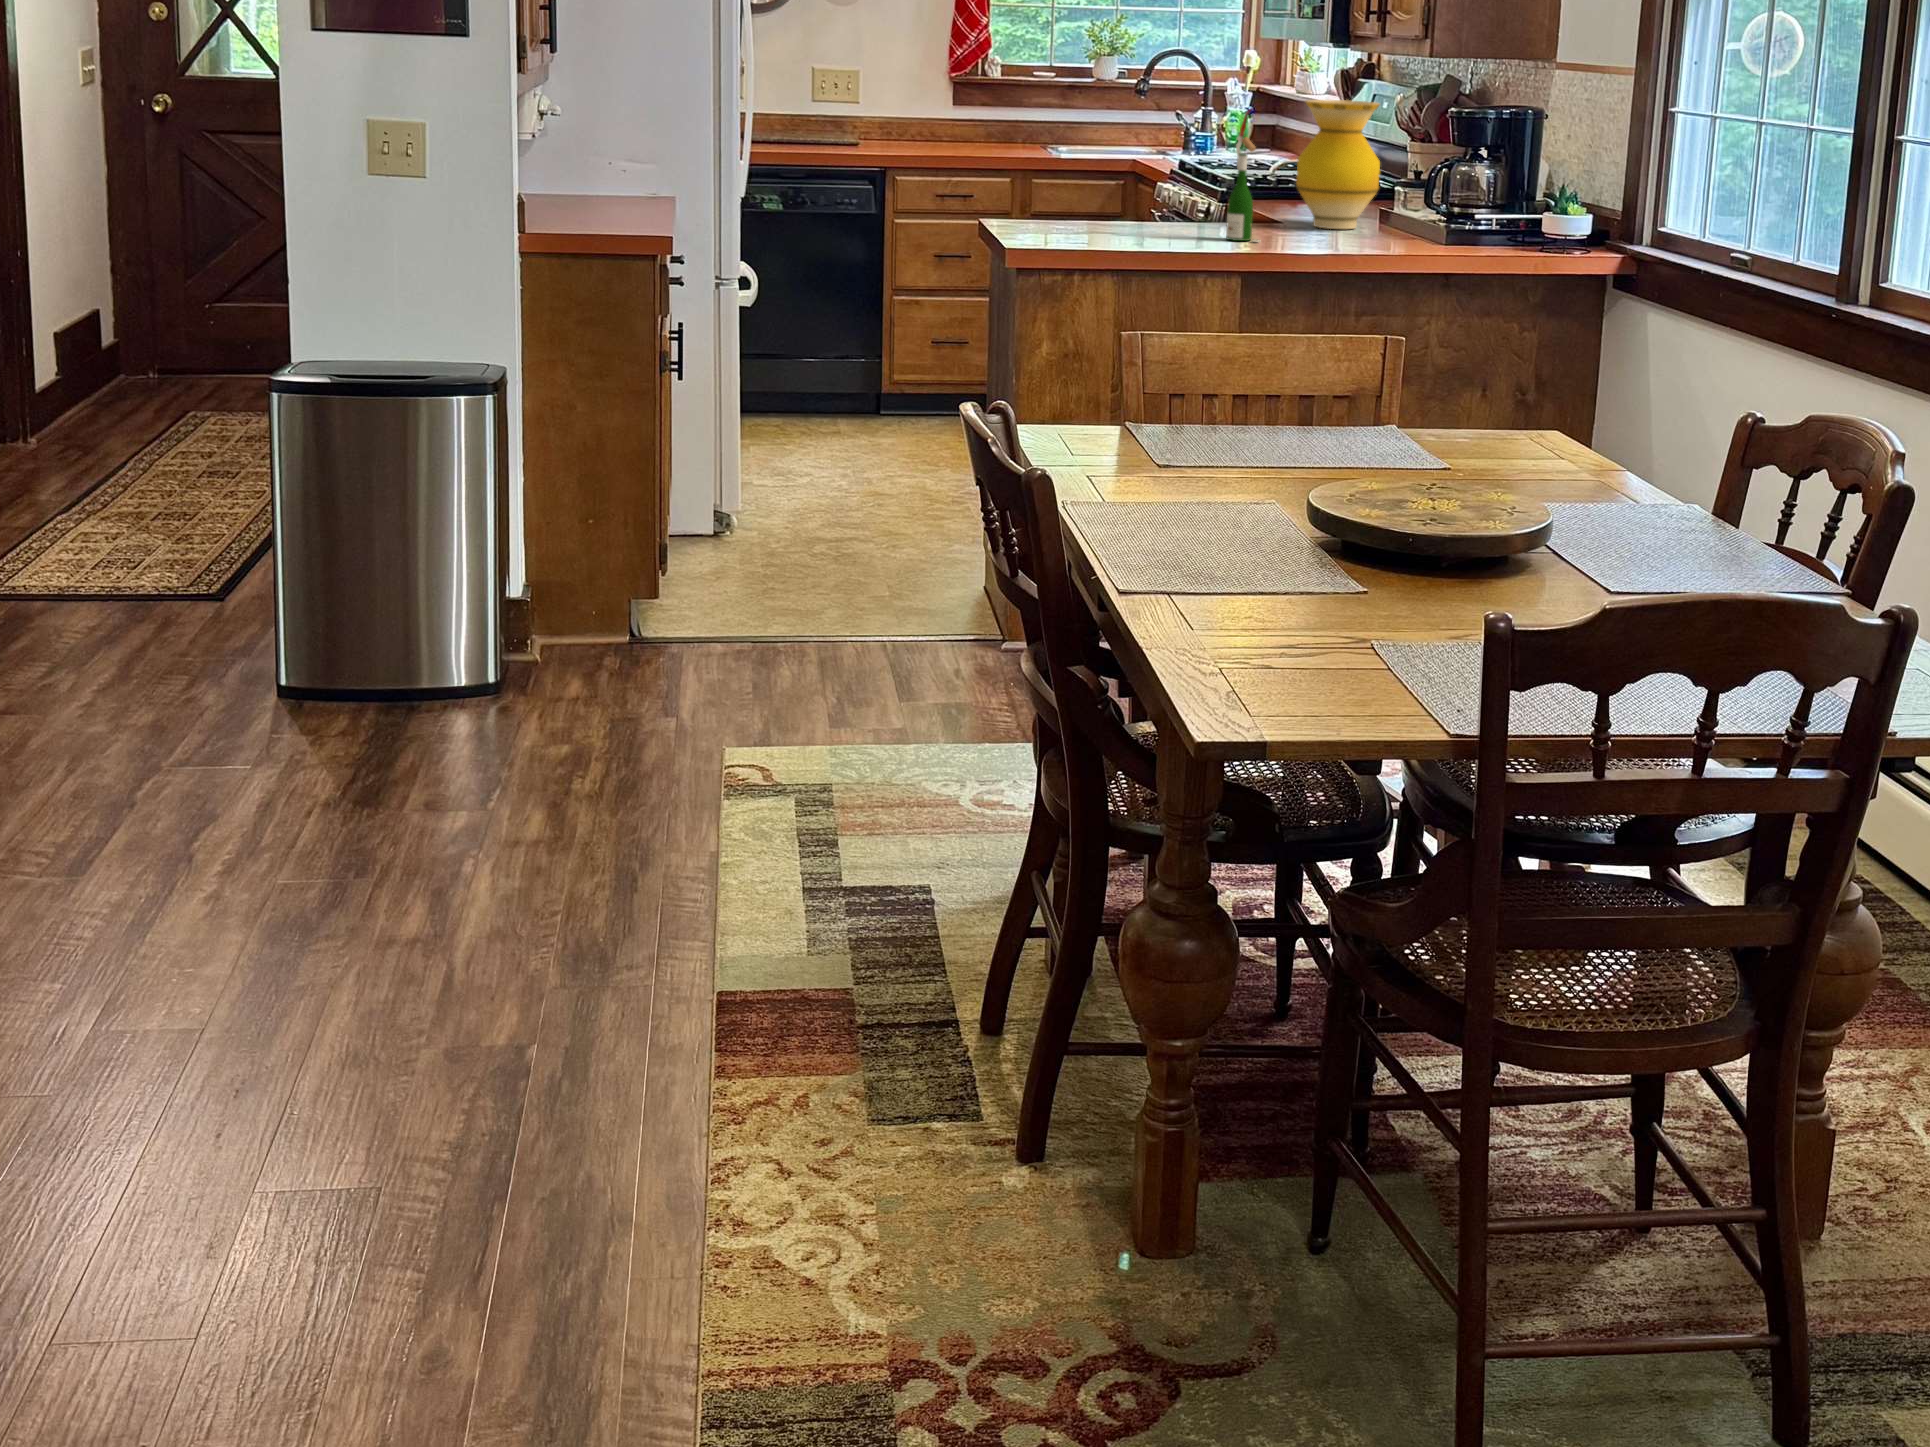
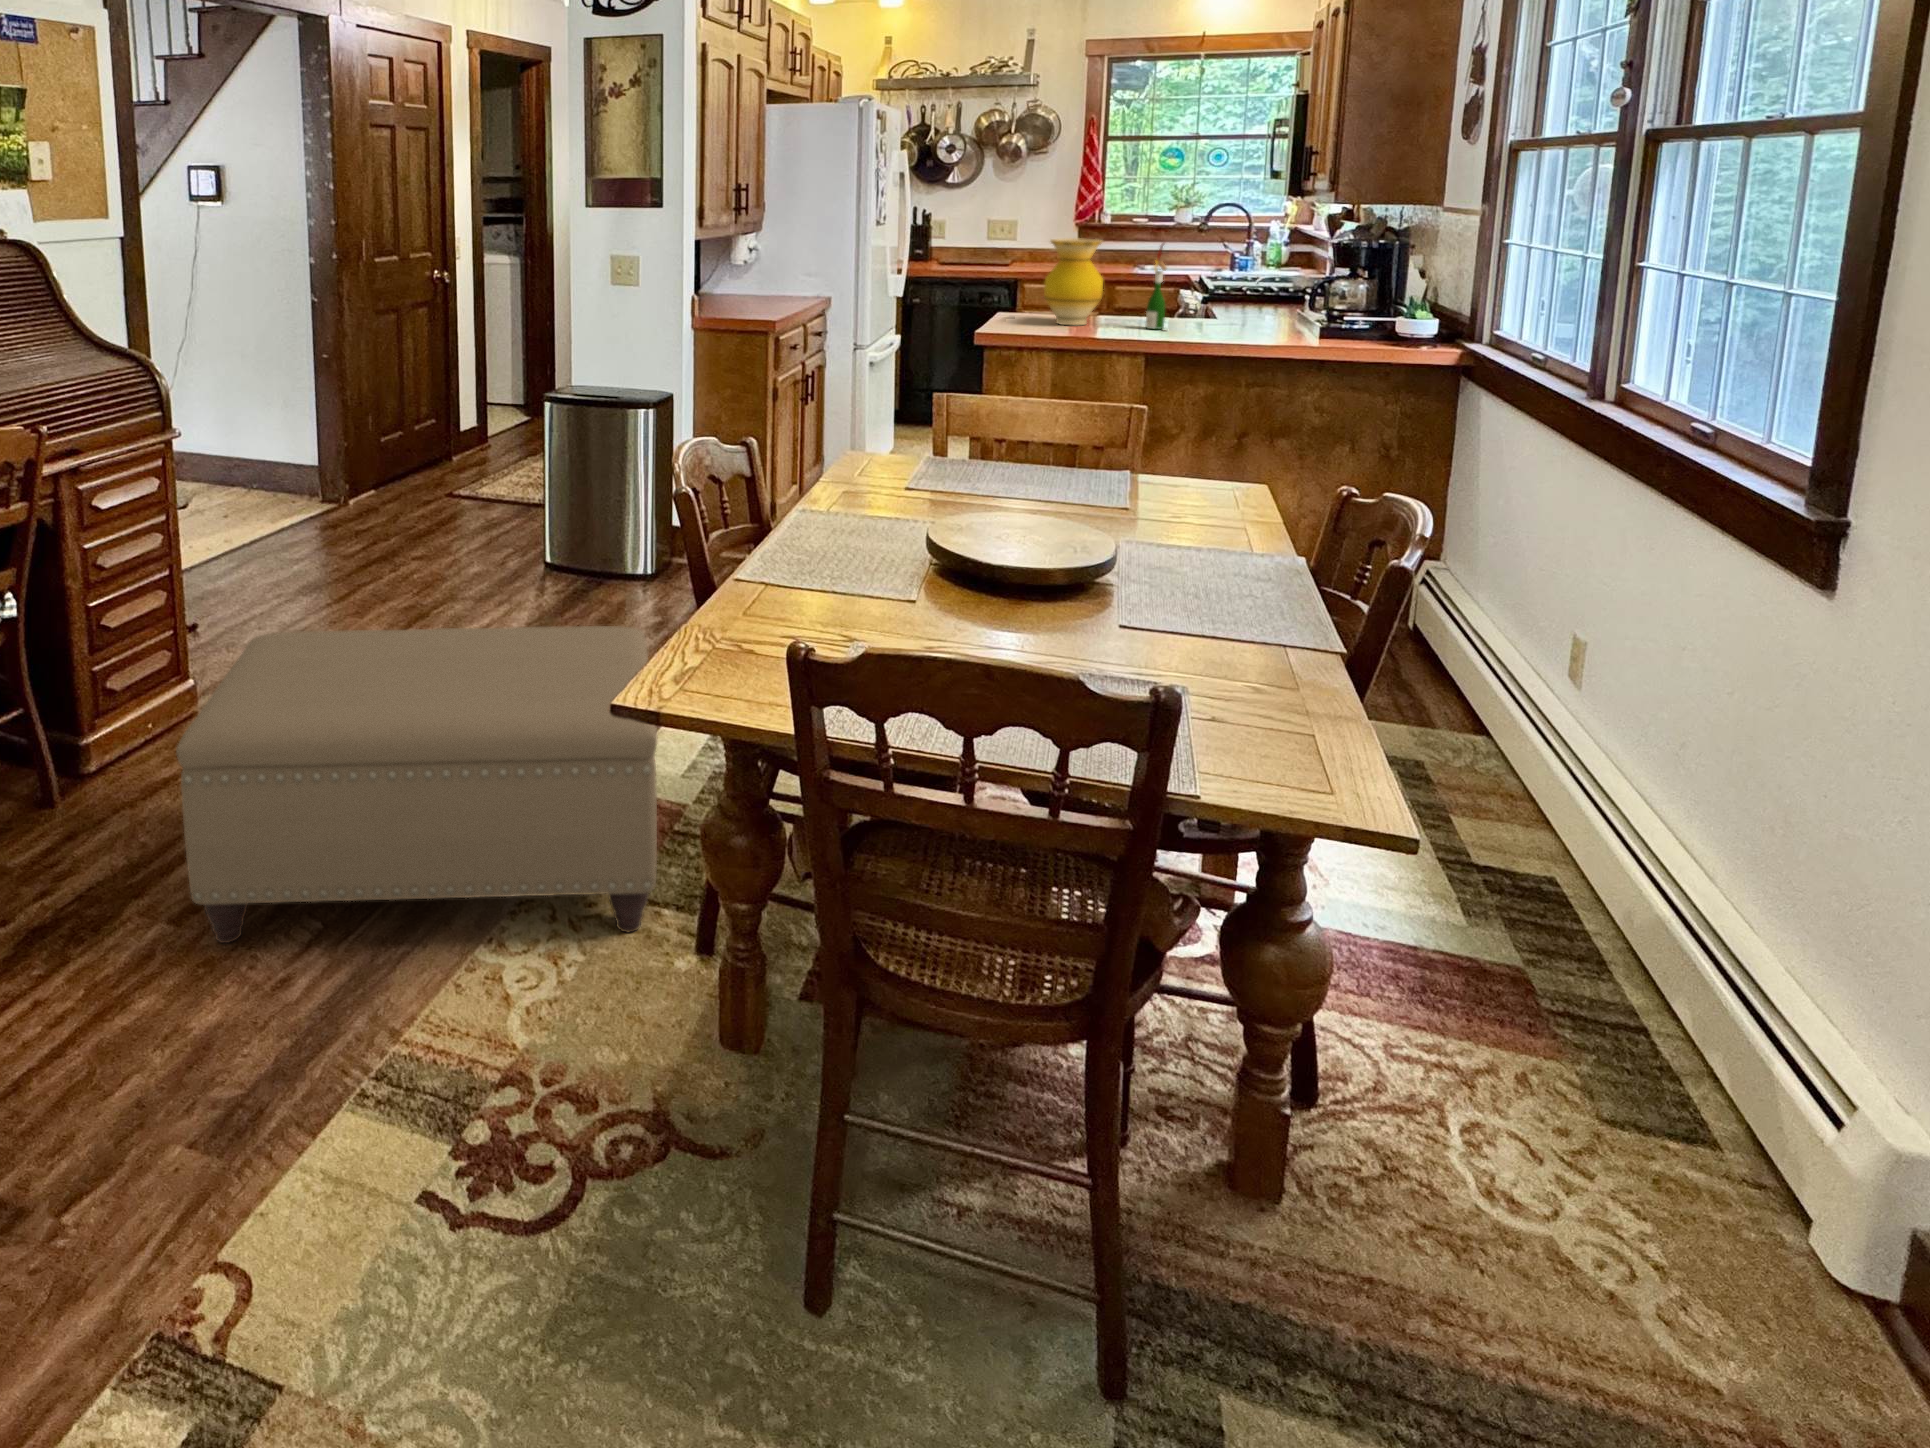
vase: present [1296,100,1380,229] -> present [1044,238,1103,325]
ottoman: none [100,741,971,1393] -> present [176,626,657,943]

